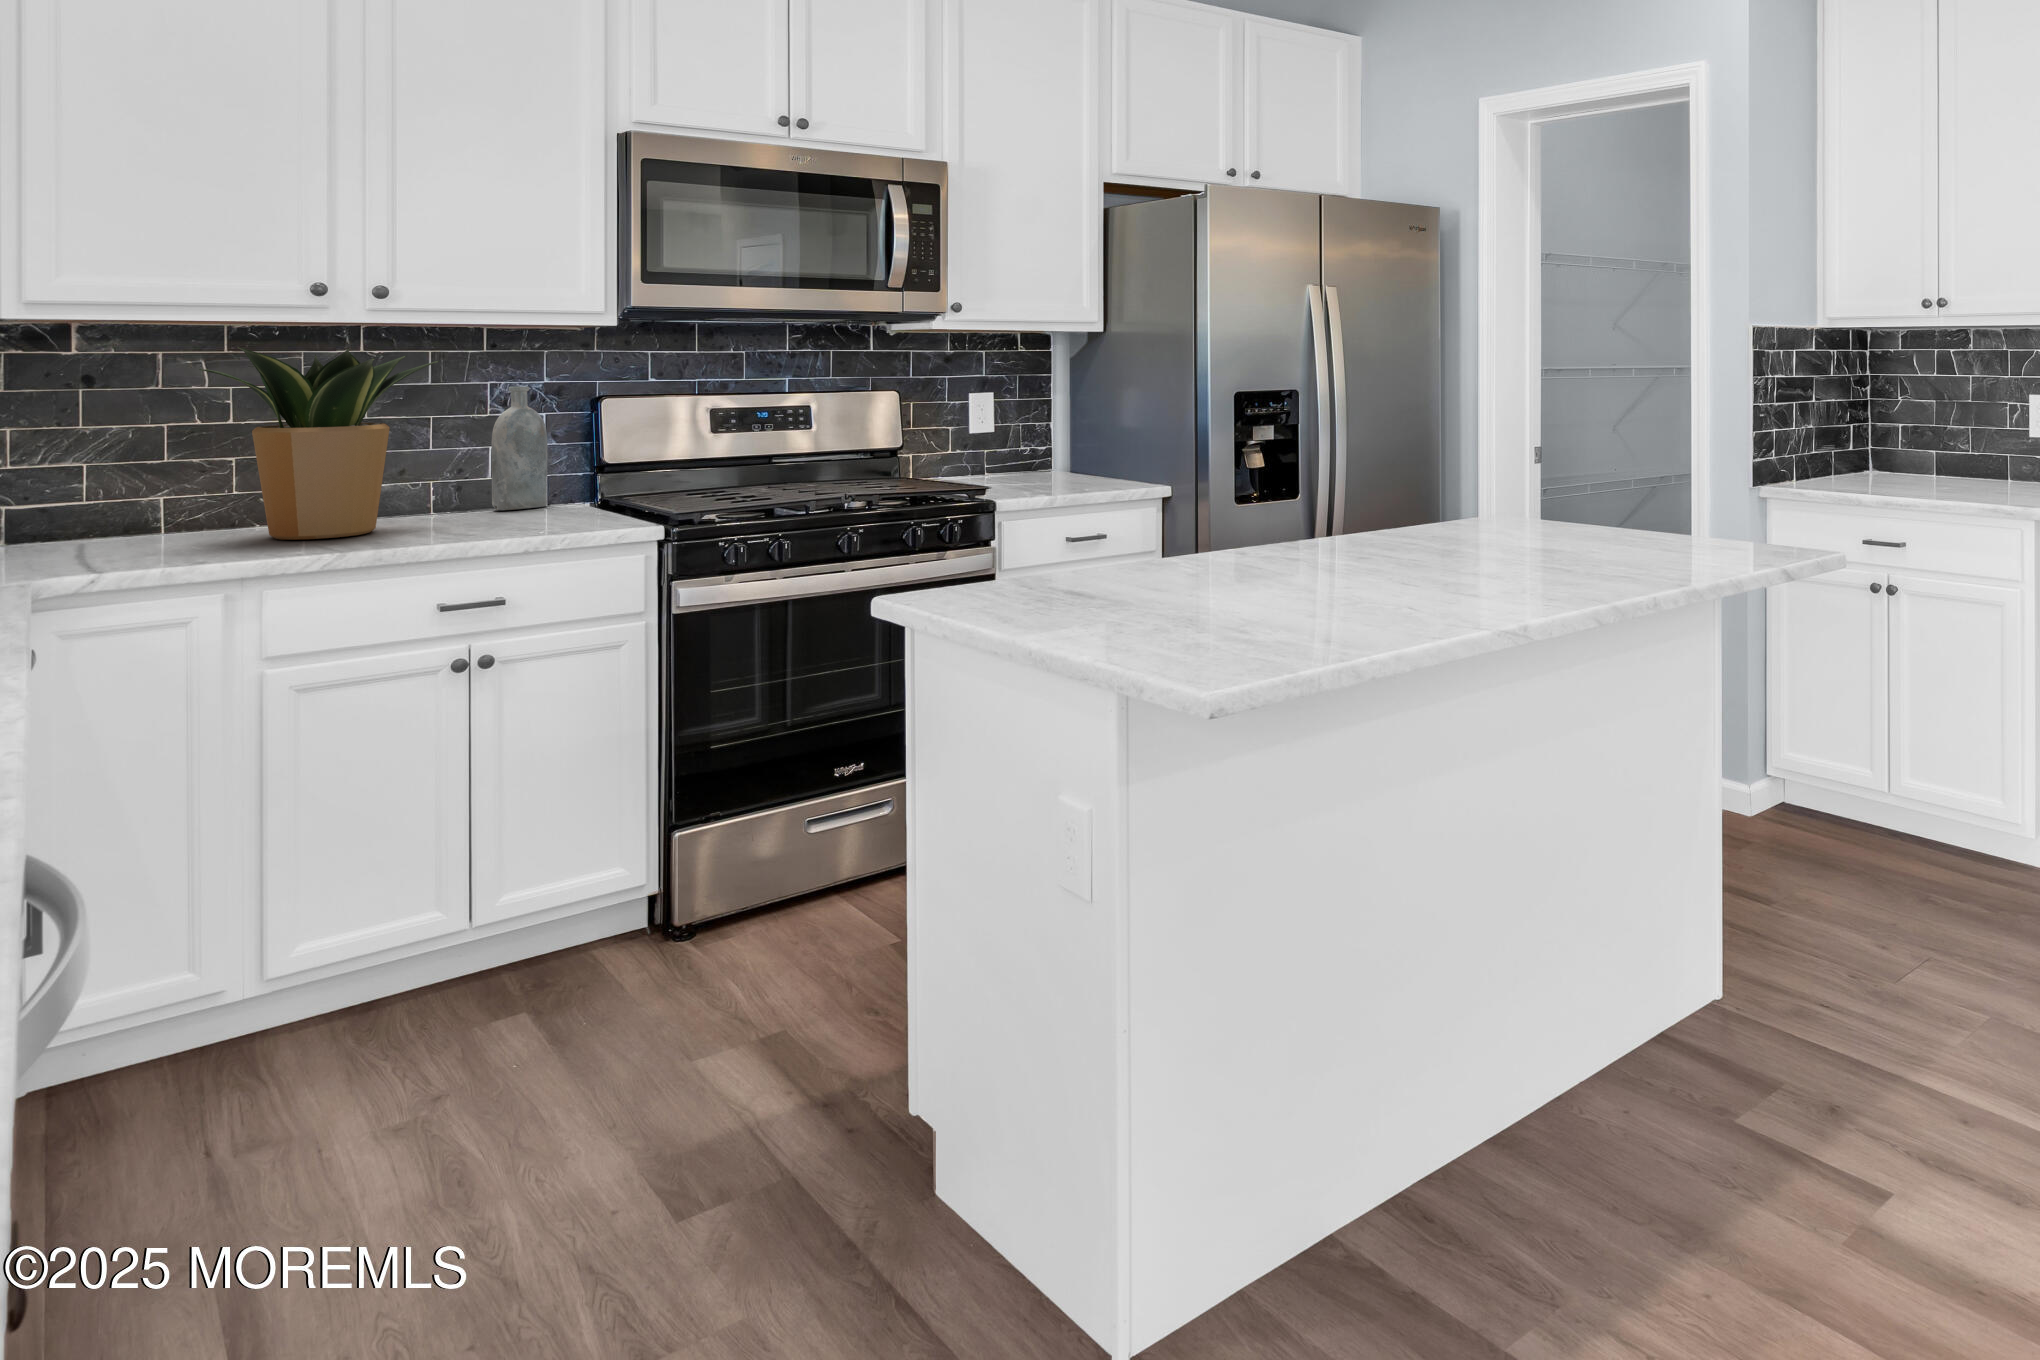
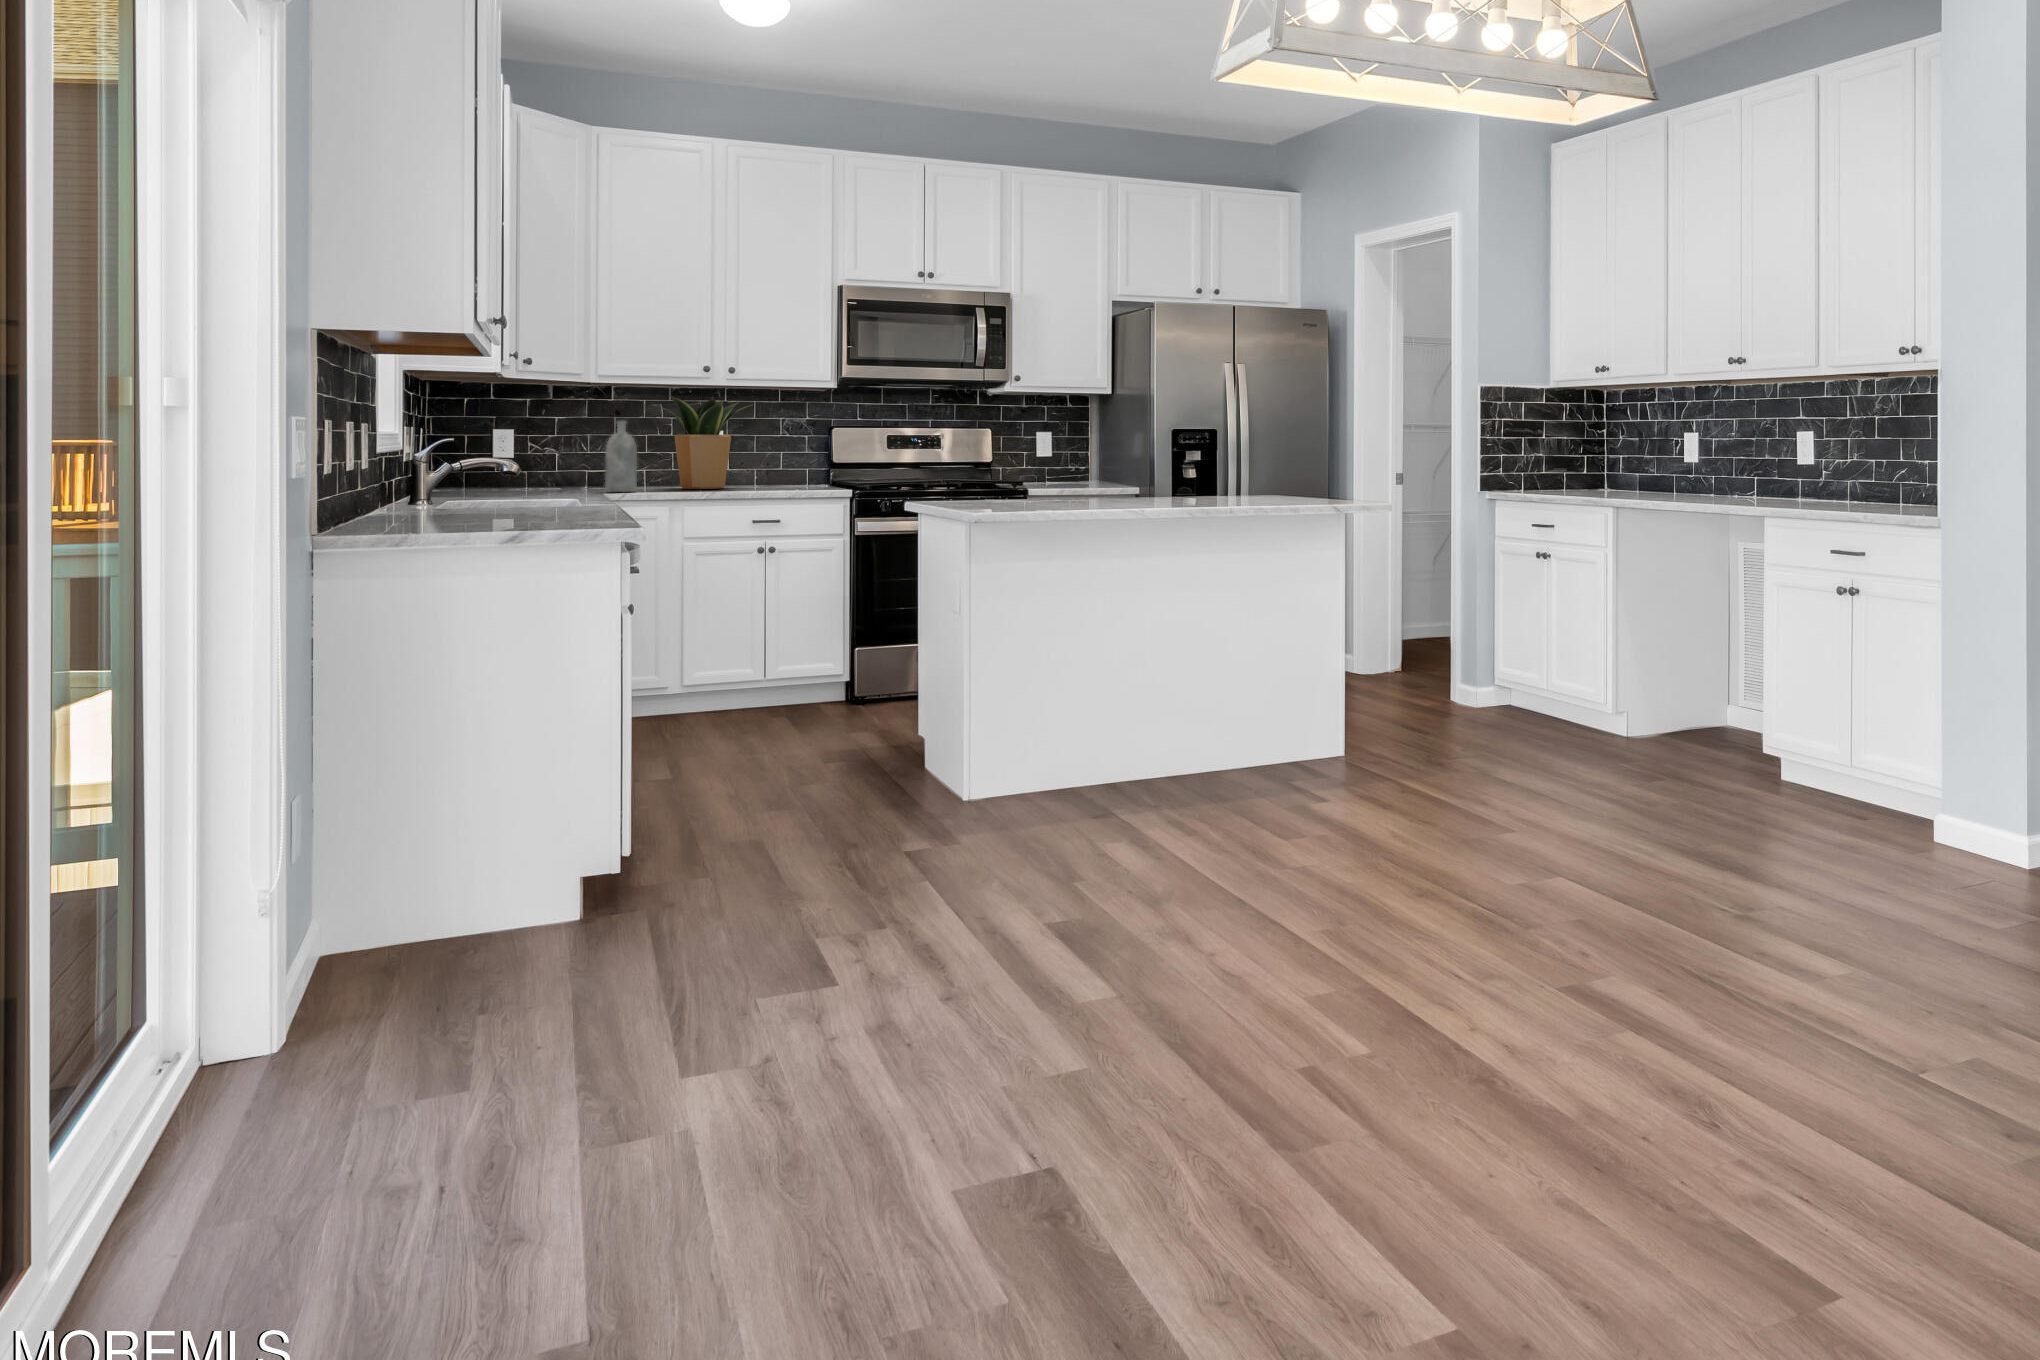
bottle: present [491,387,547,510] -> present [605,421,637,492]

